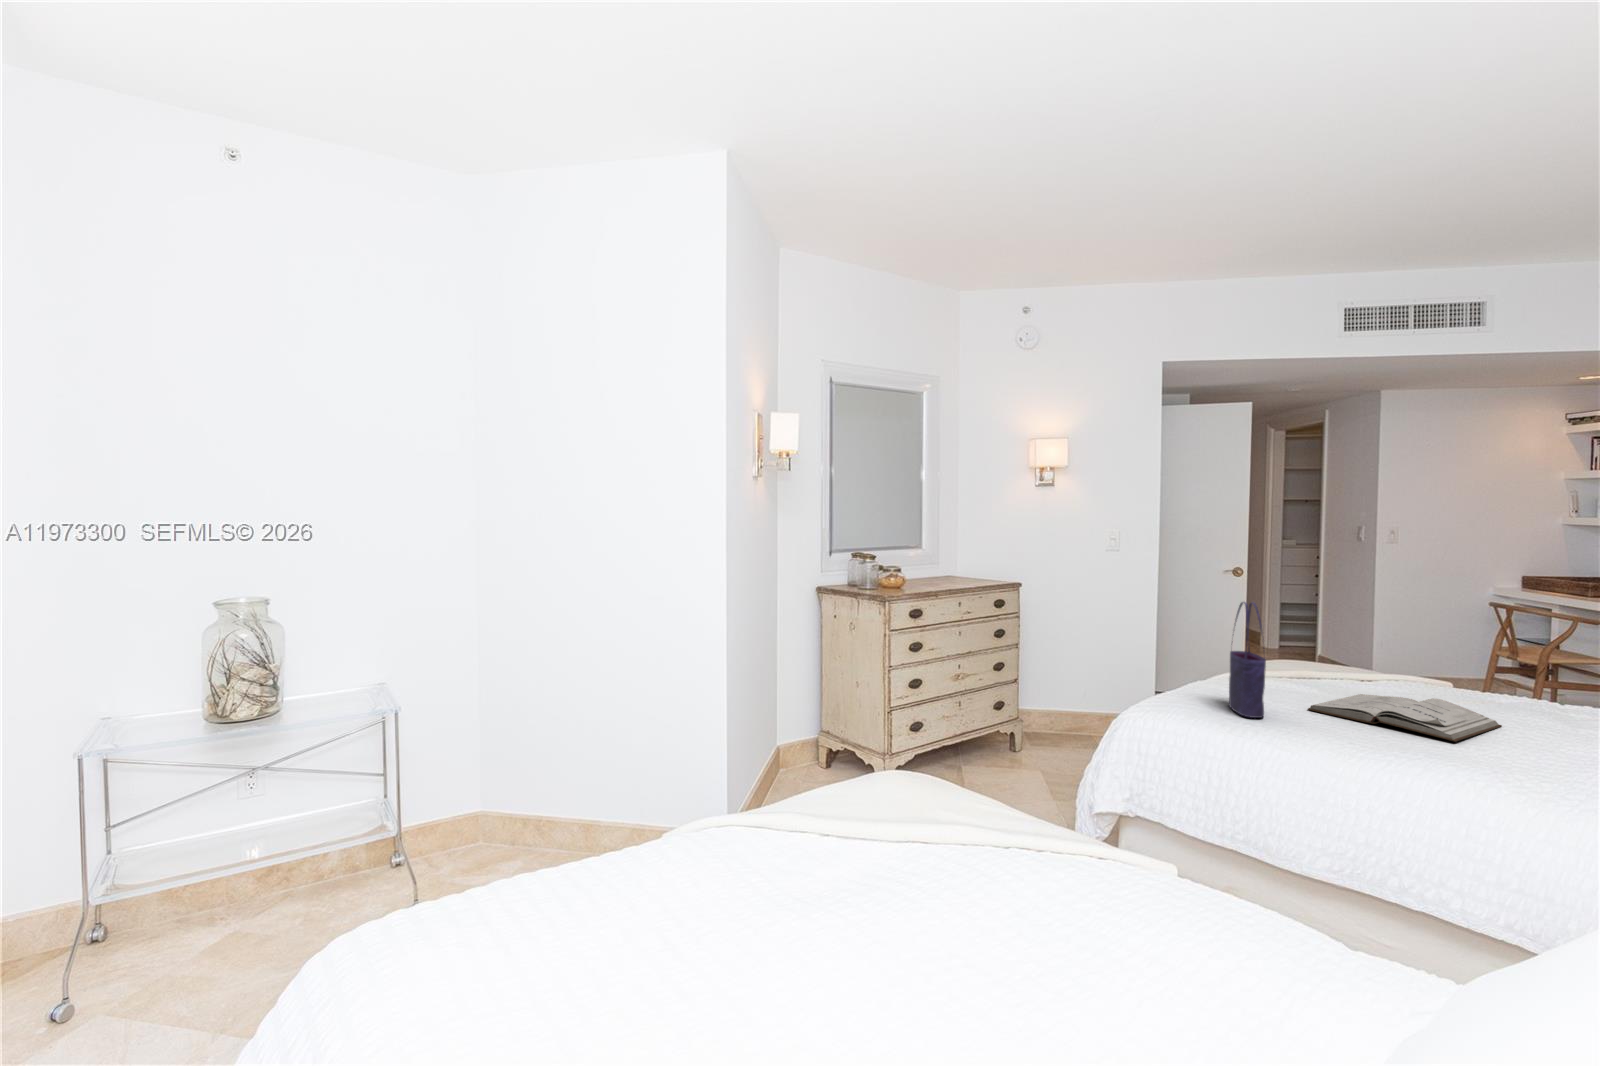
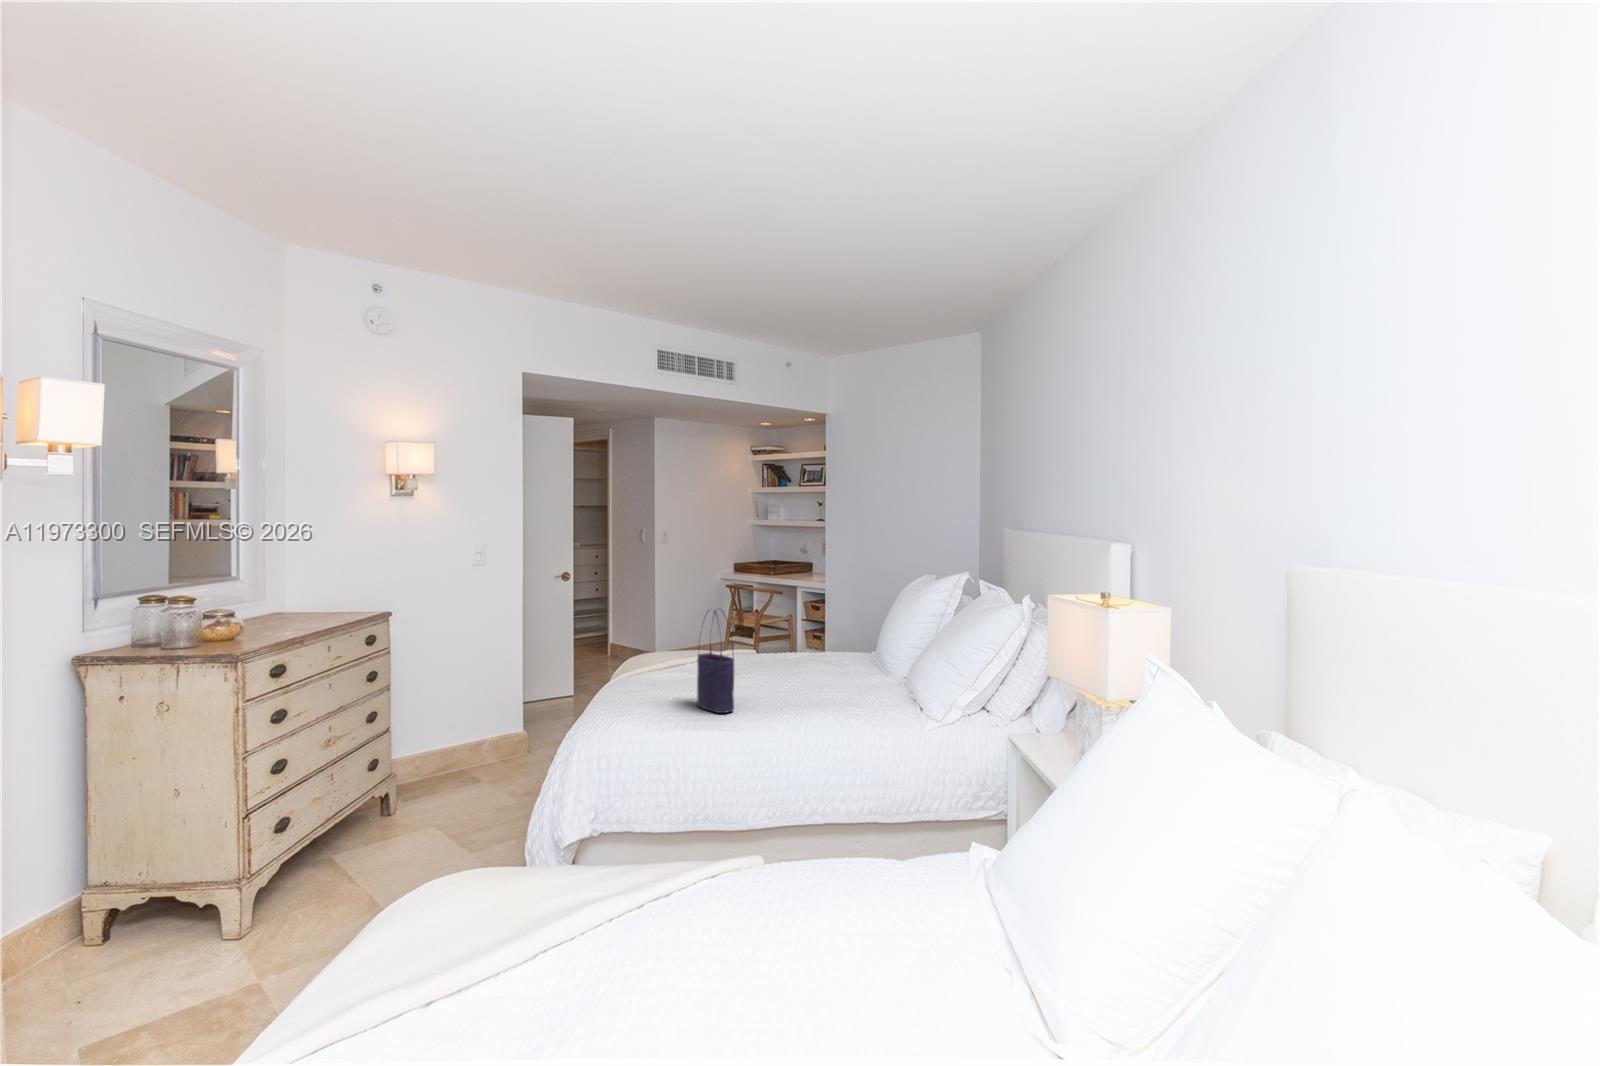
book: present [1308,694,1502,742] -> none [748,665,852,696]

